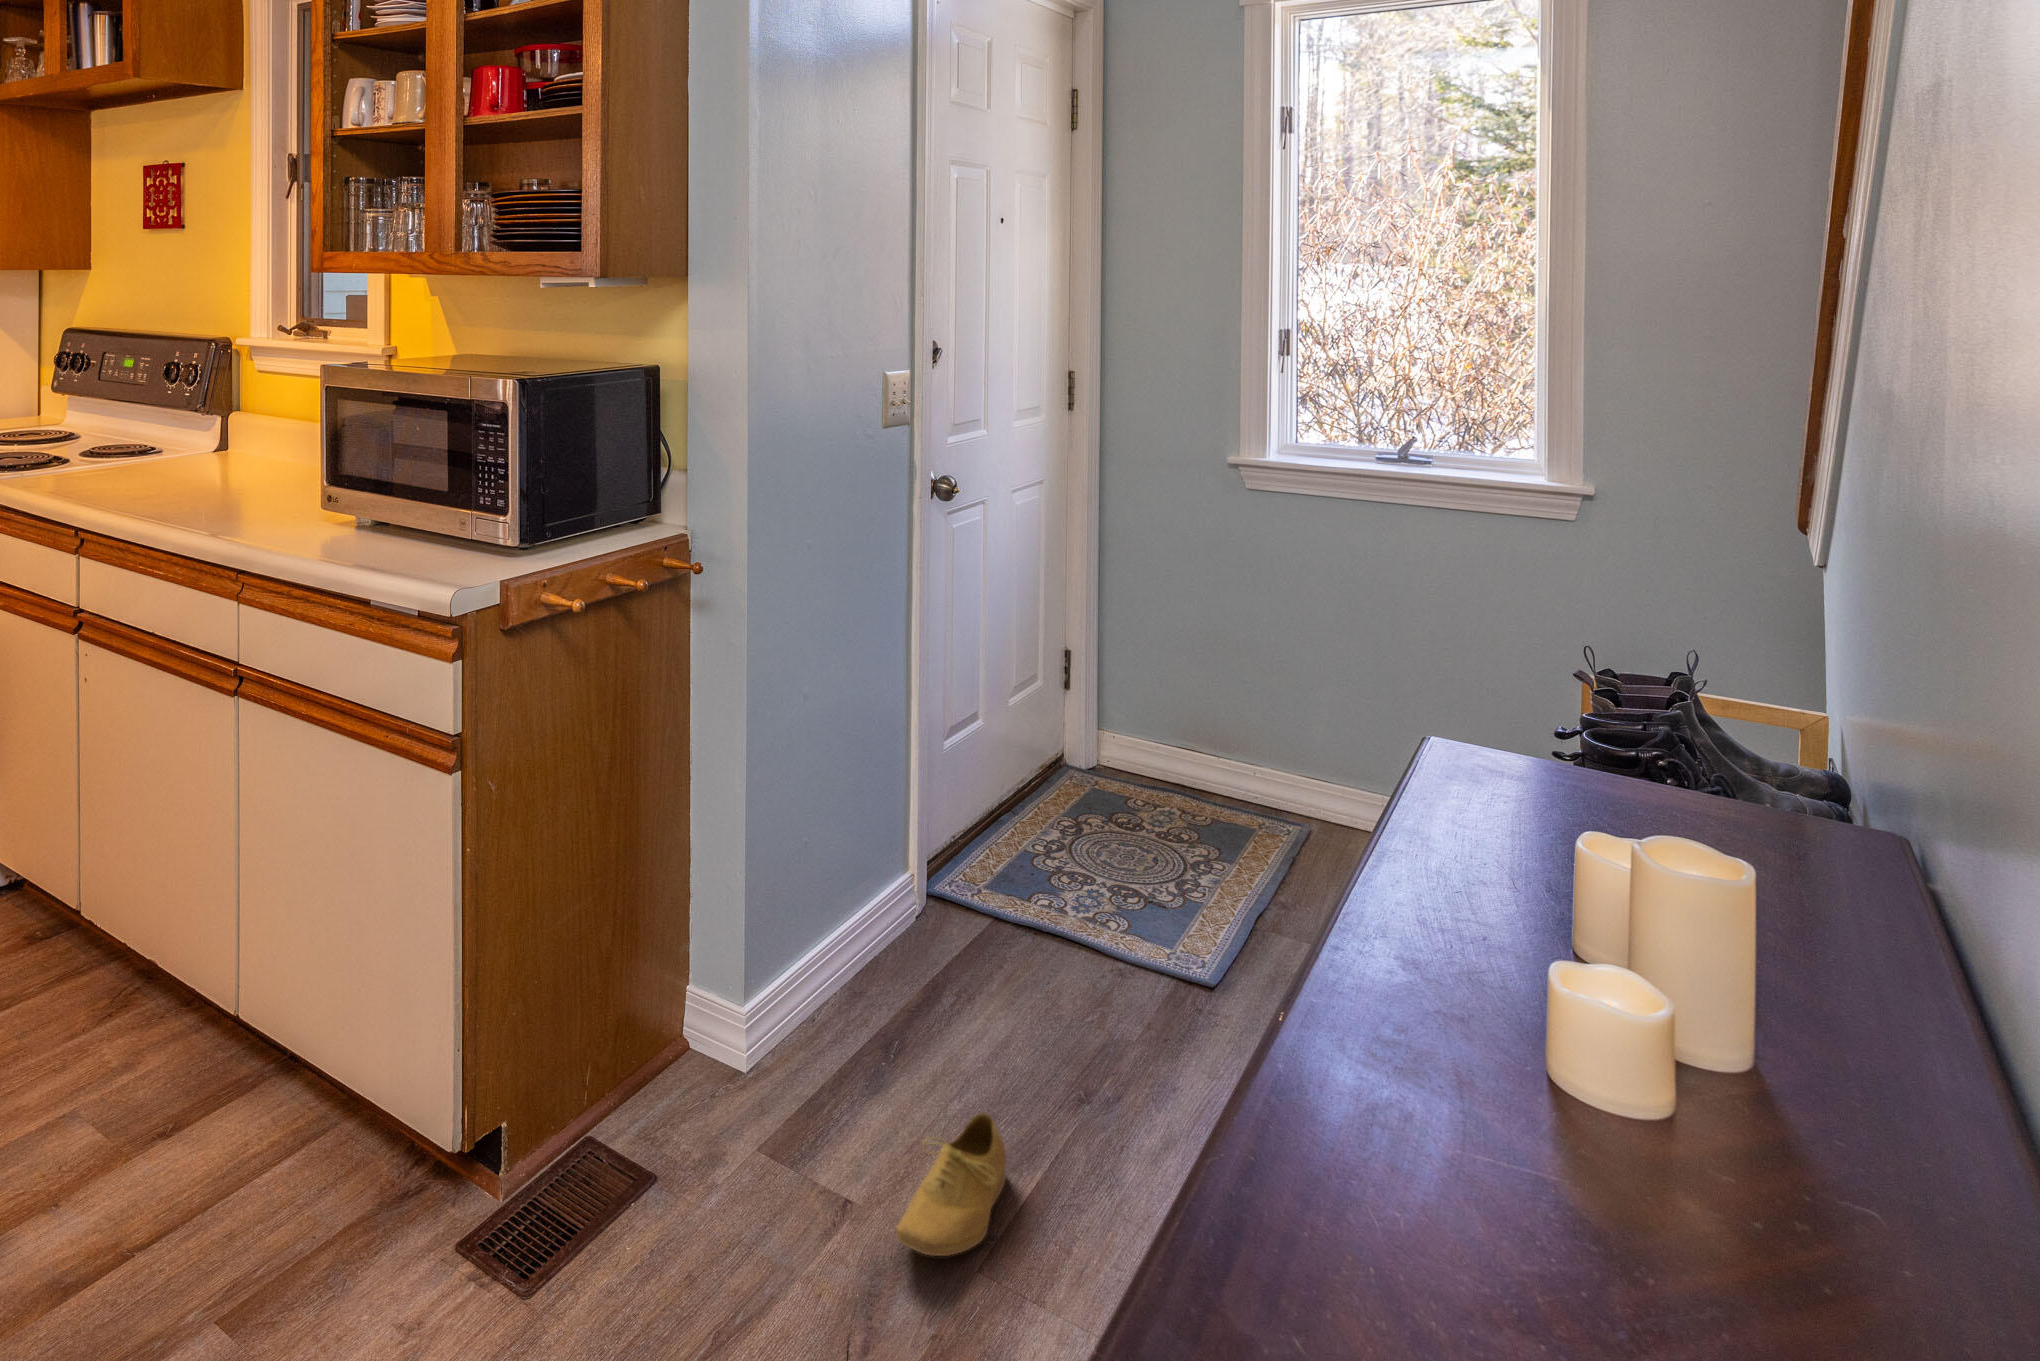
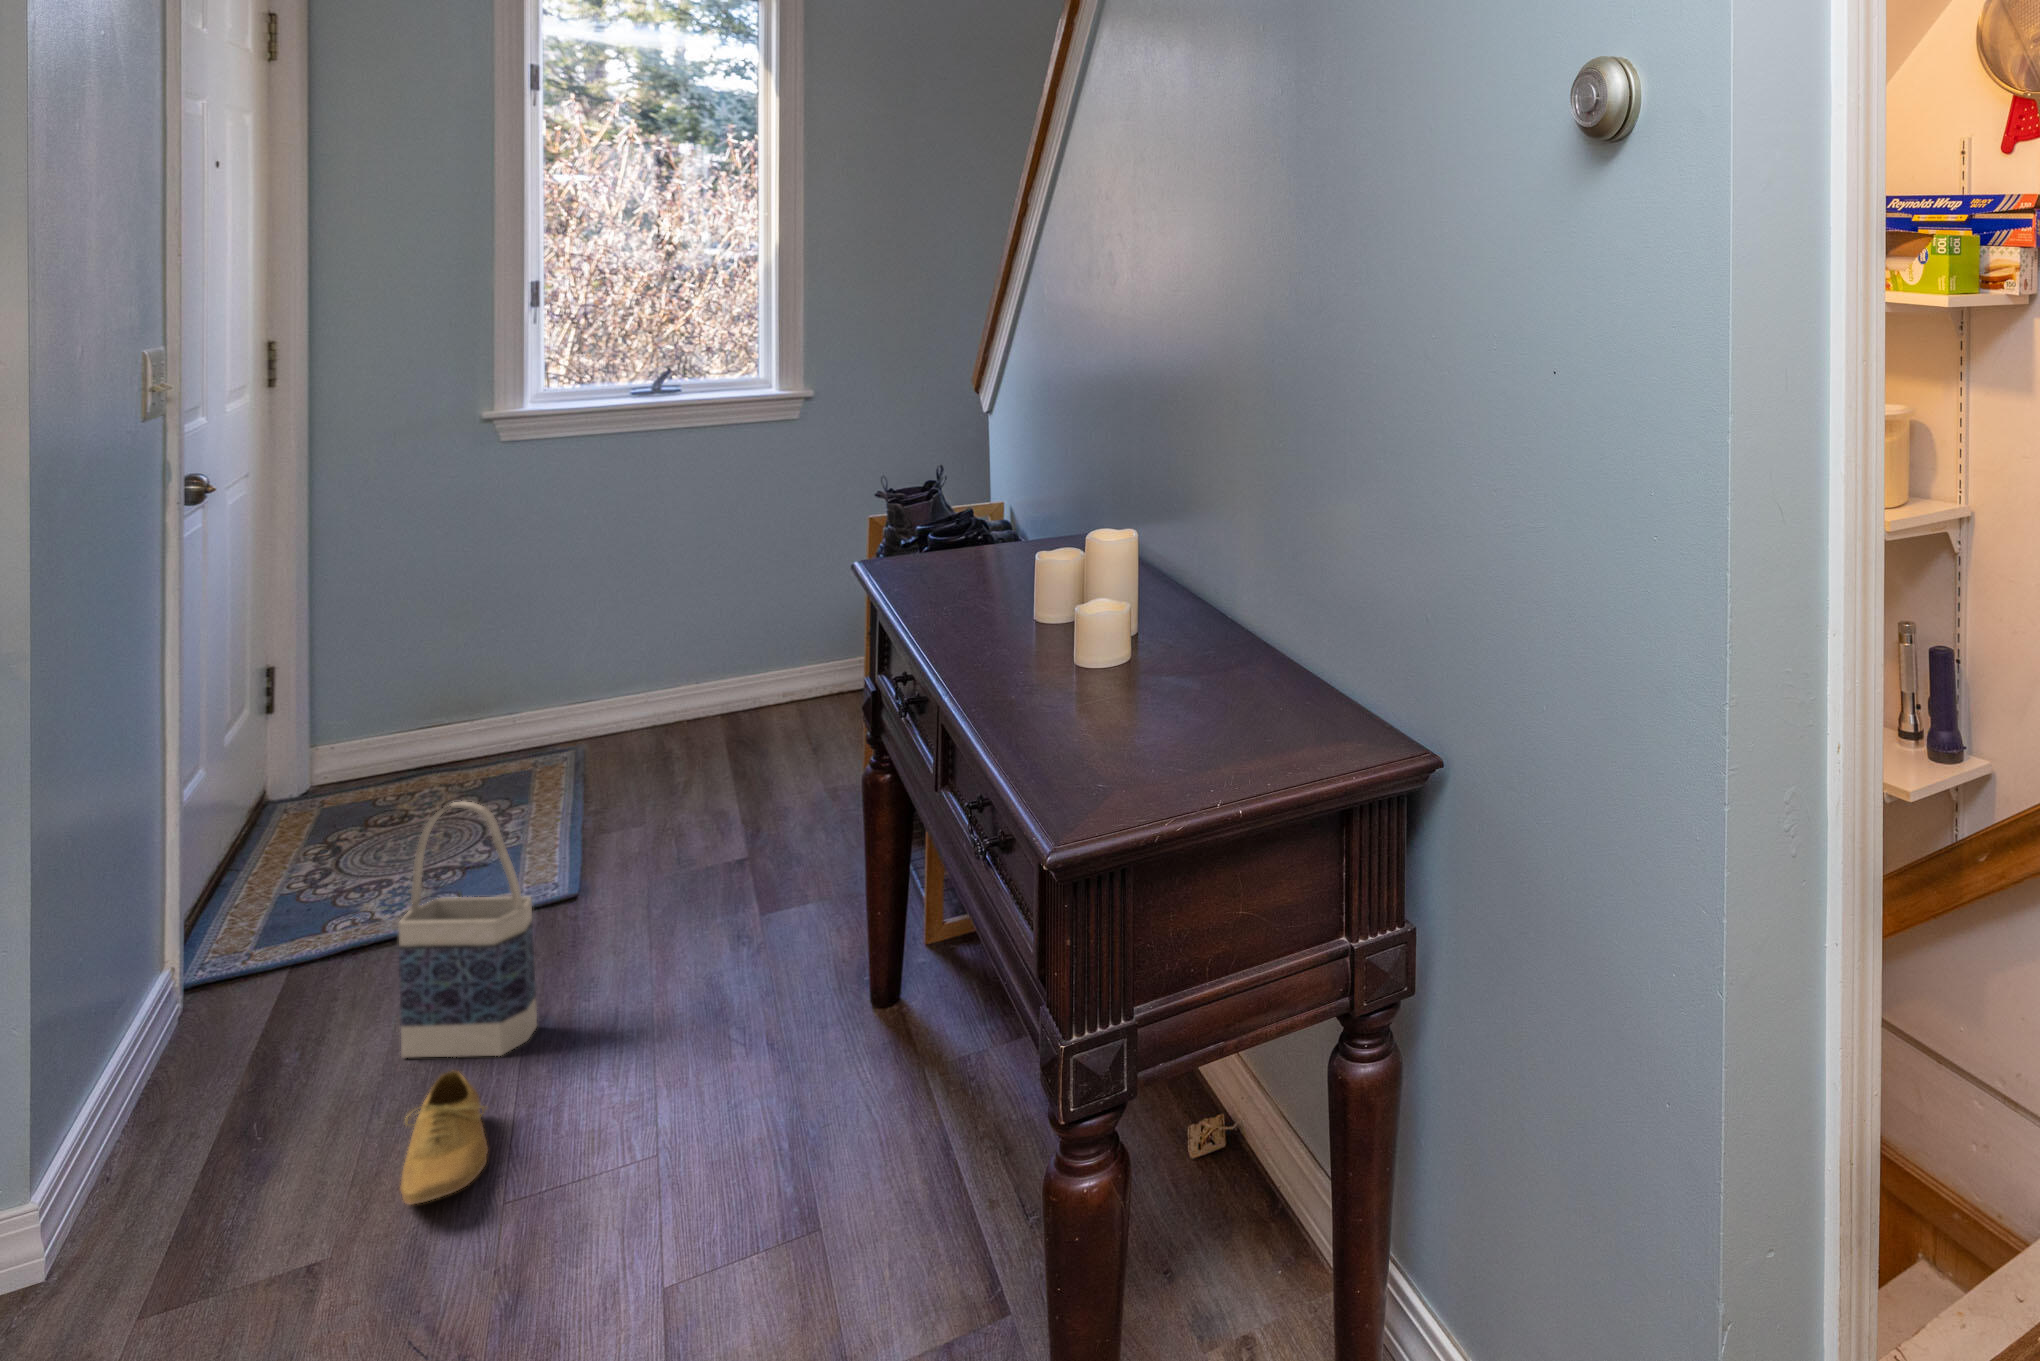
bag: none [997,831,1108,1124] -> present [399,801,537,1057]

